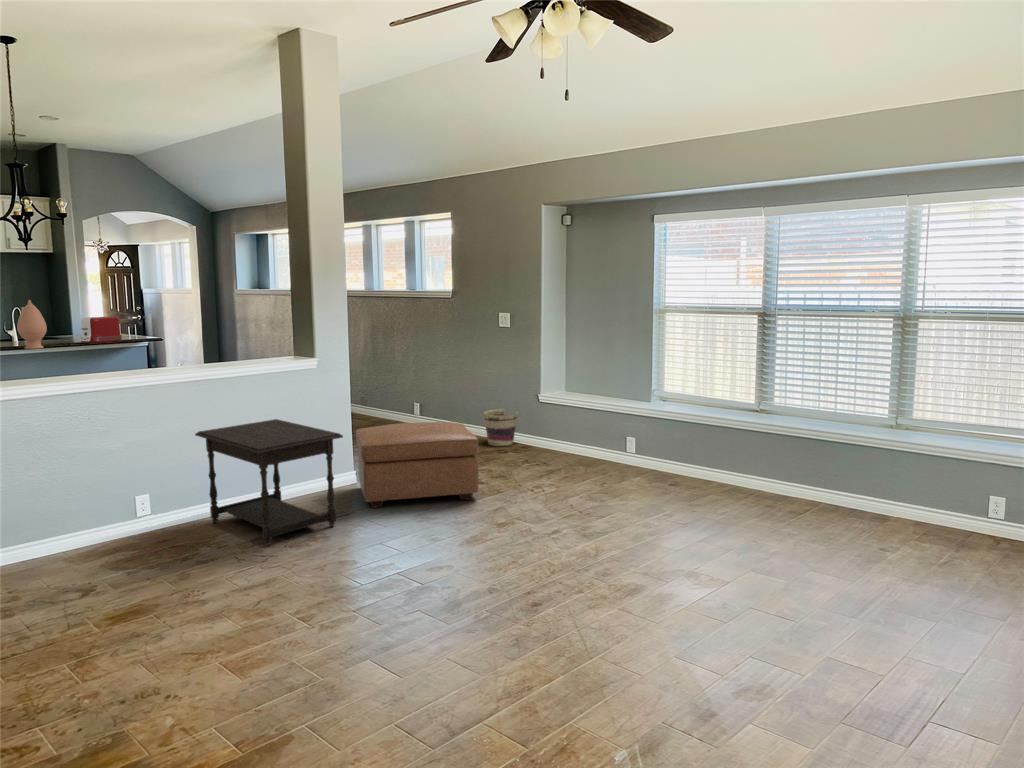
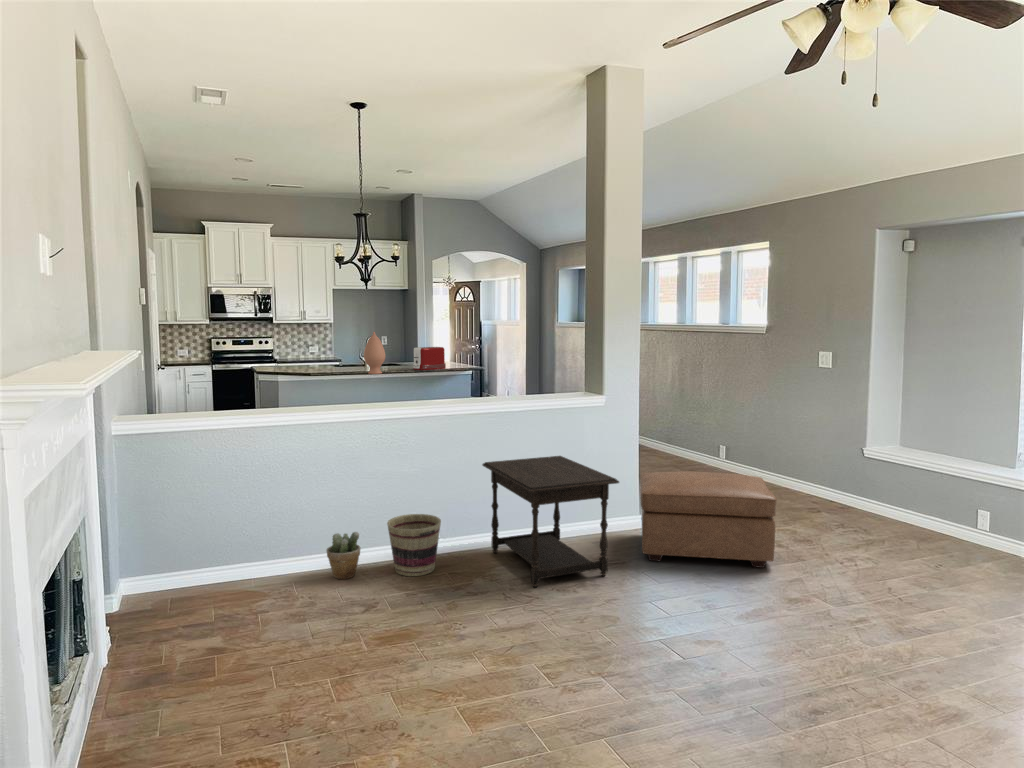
basket: present [484,410,518,446] -> present [387,514,441,576]
potted plant: none [17,519,61,574] -> present [327,532,360,579]

